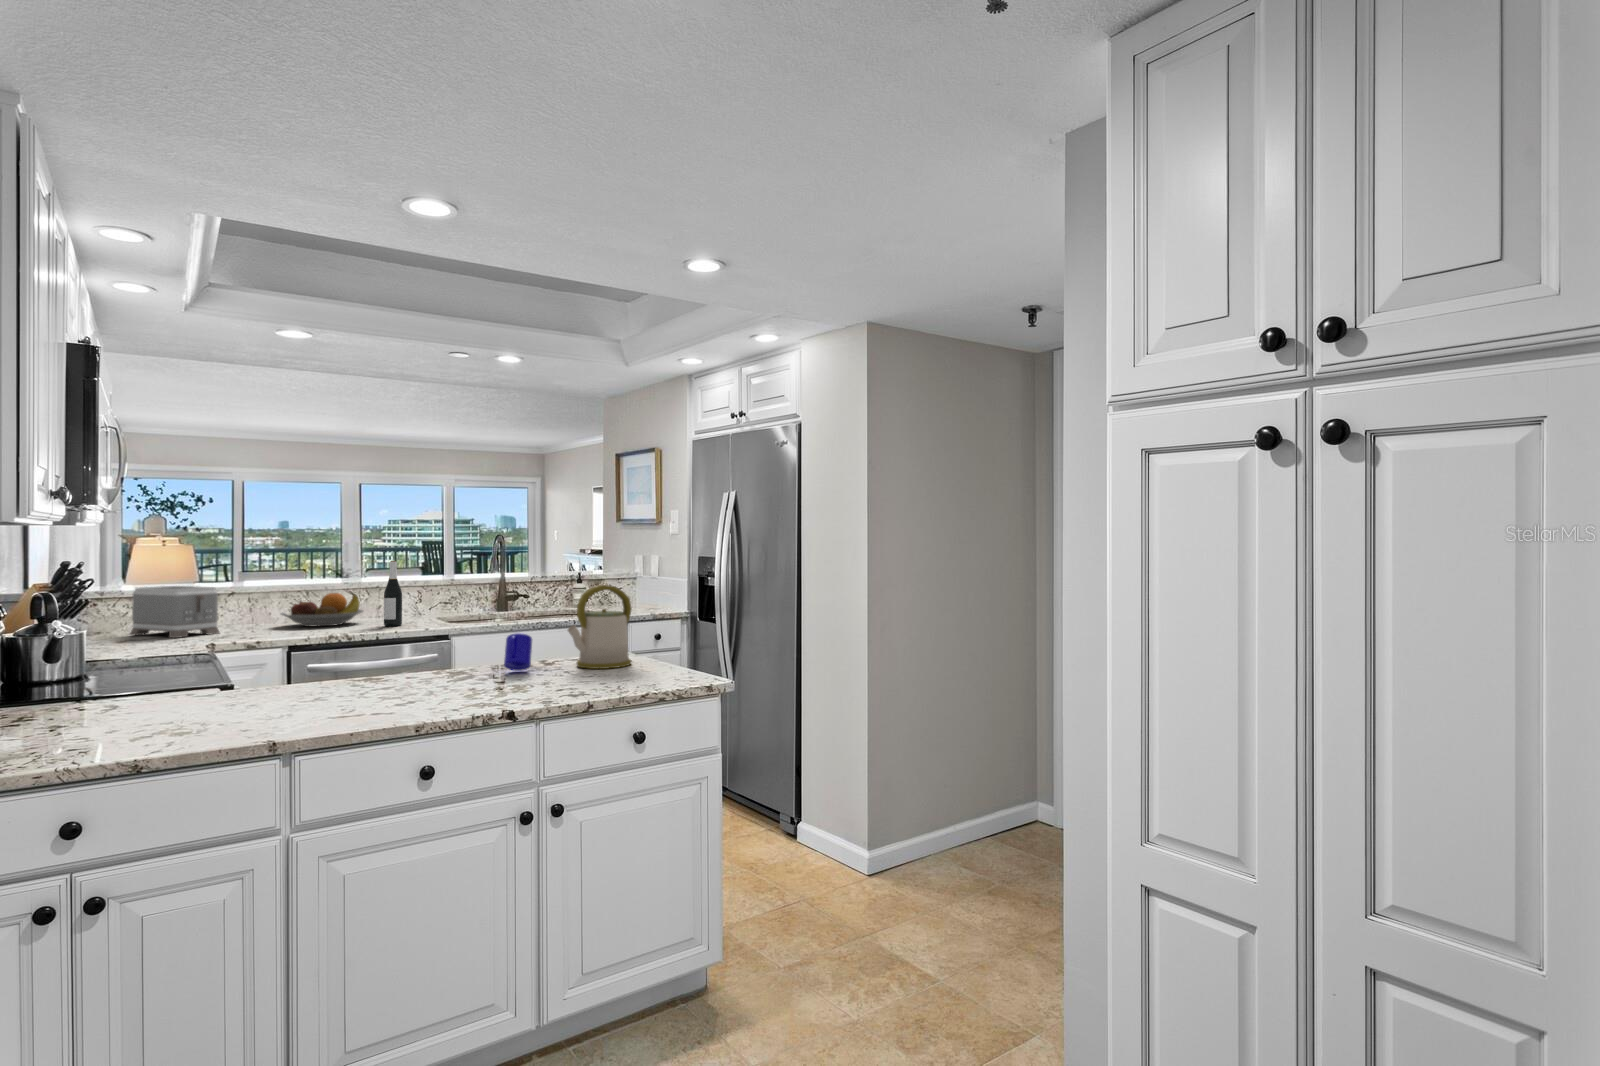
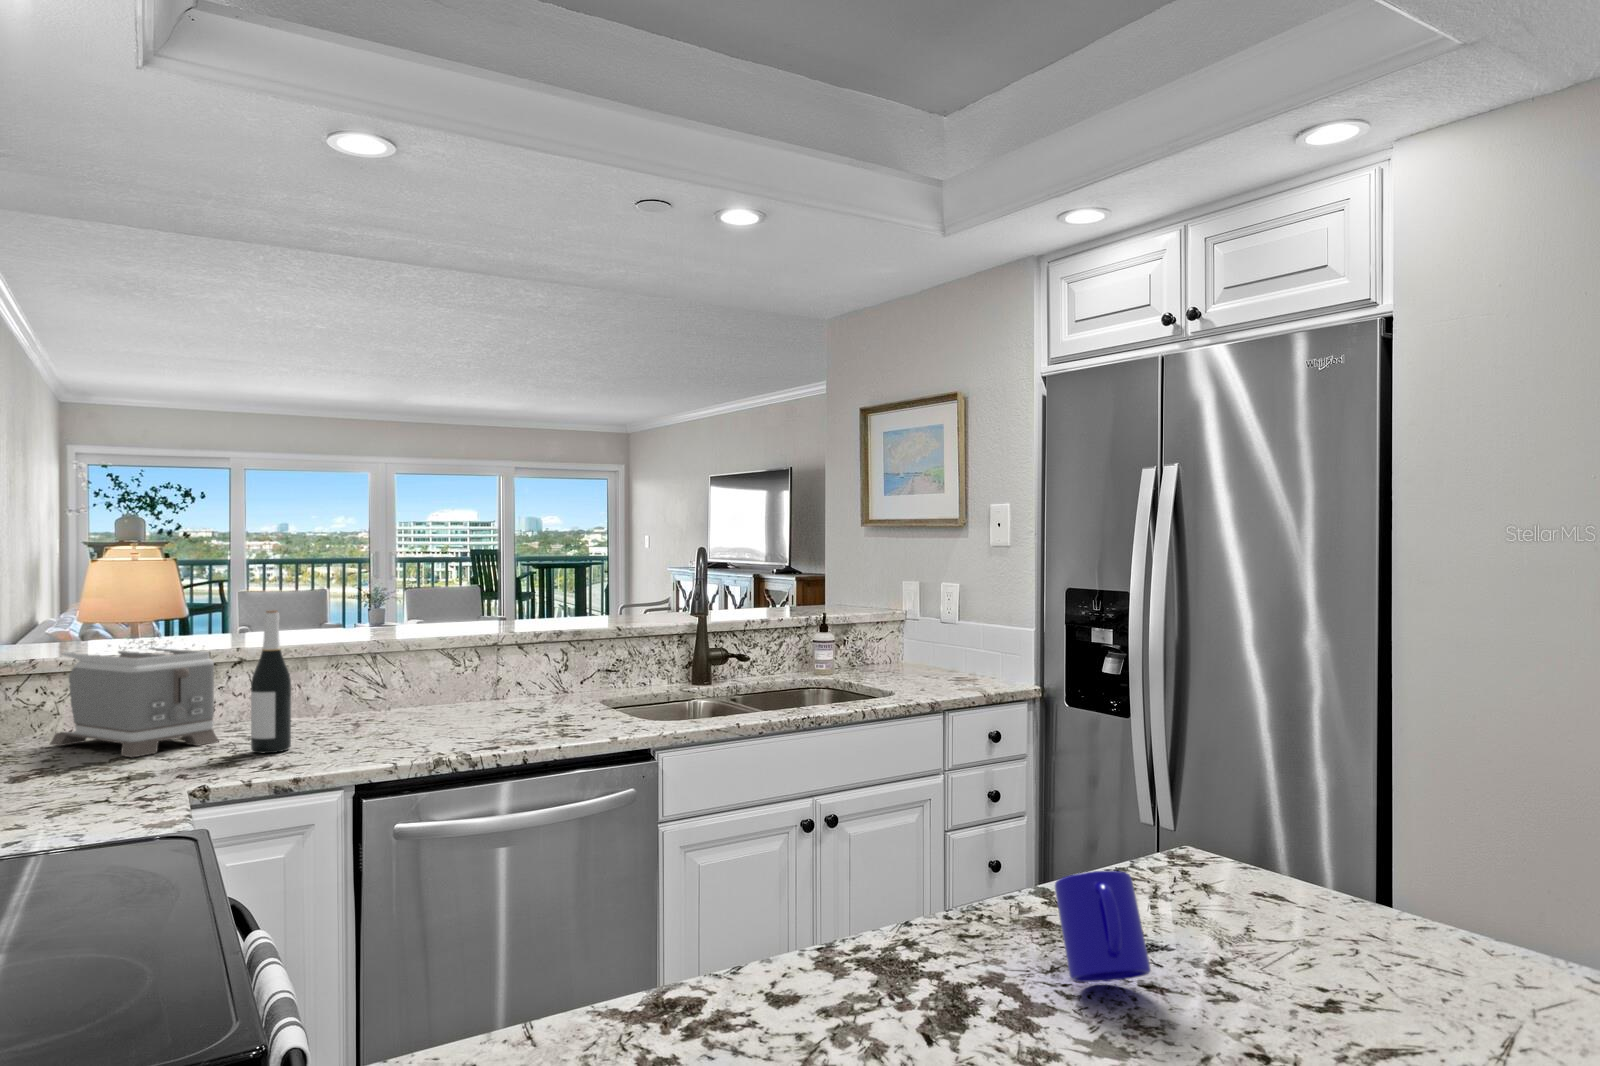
wine bottle: present [384,561,402,626] -> present [251,610,291,753]
kettle: present [568,585,631,669] -> none [1220,710,1393,978]
fruit bowl: present [281,593,363,627] -> none [326,657,474,723]

